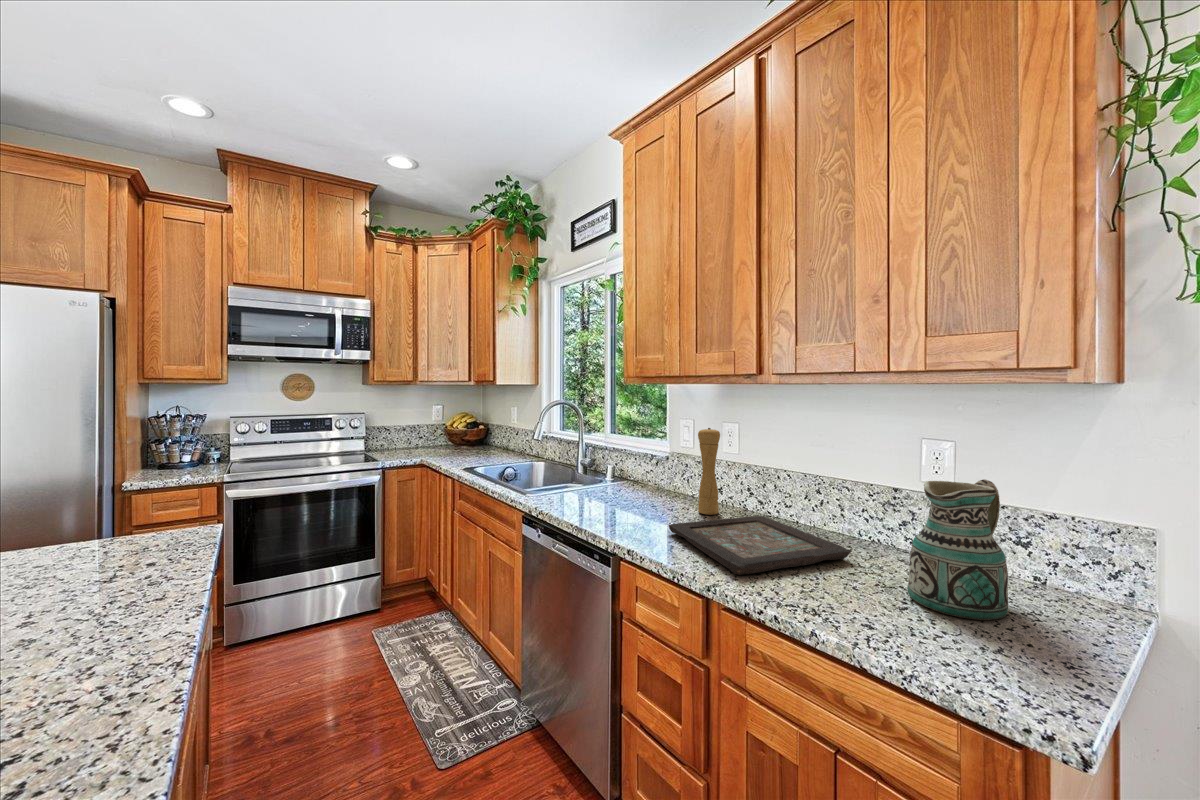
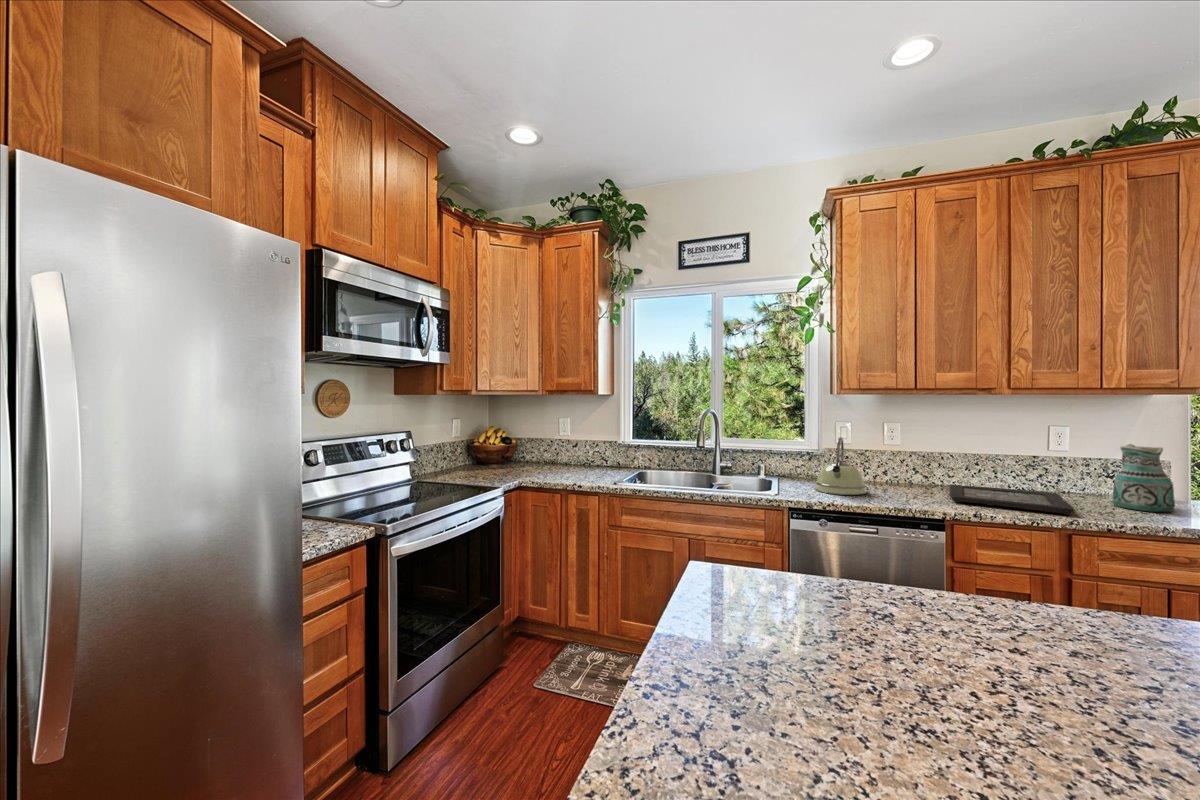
pepper mill: present [698,428,720,515] -> none [901,426,919,489]
kettle: none [583,437,646,508] -> present [814,437,867,495]

